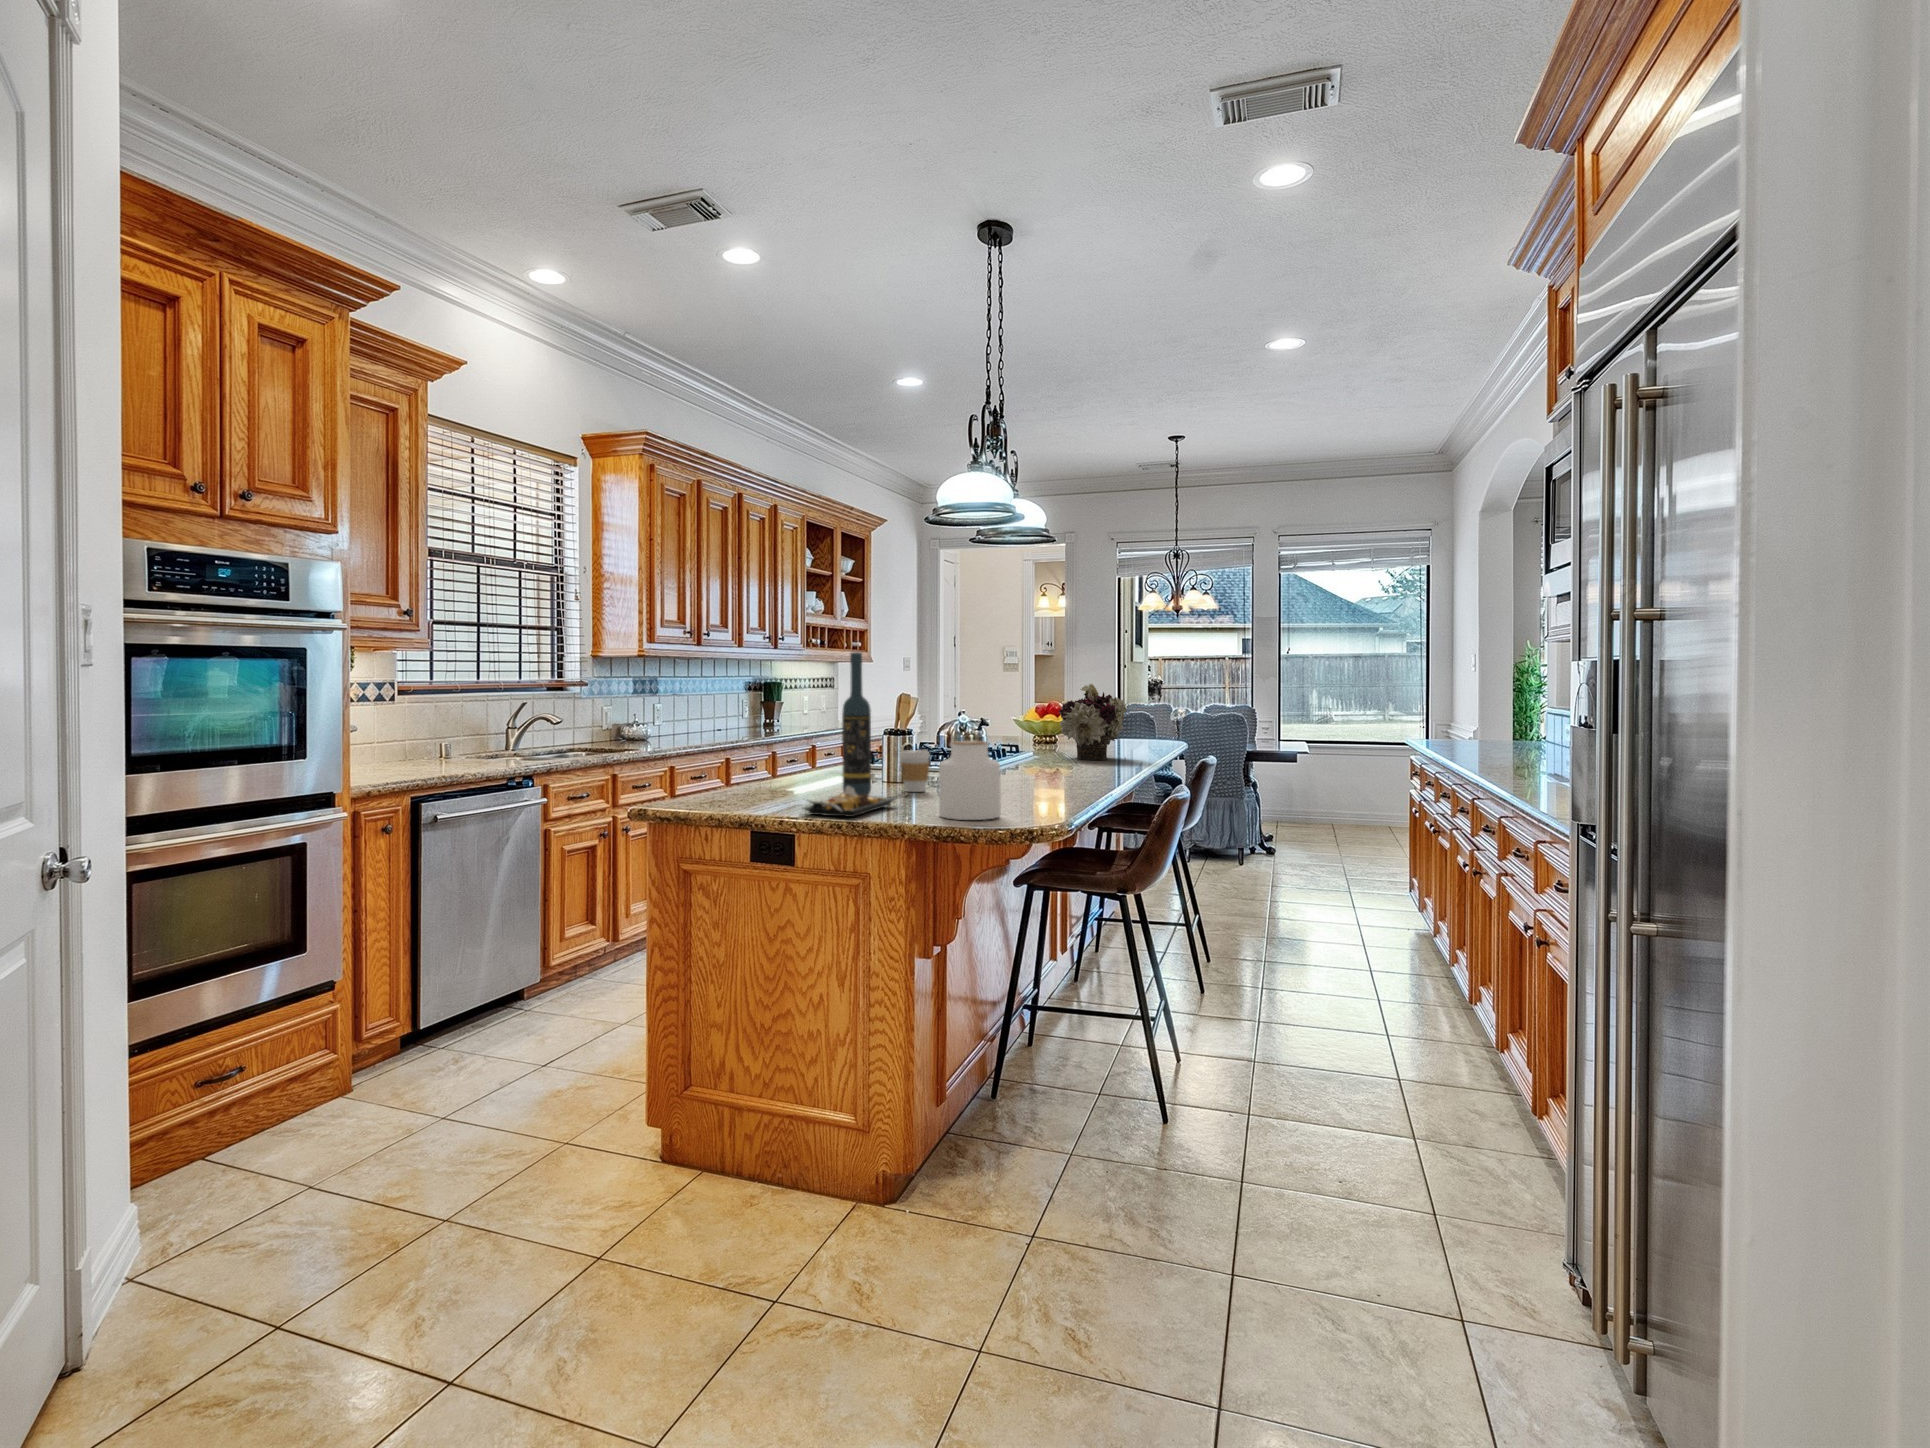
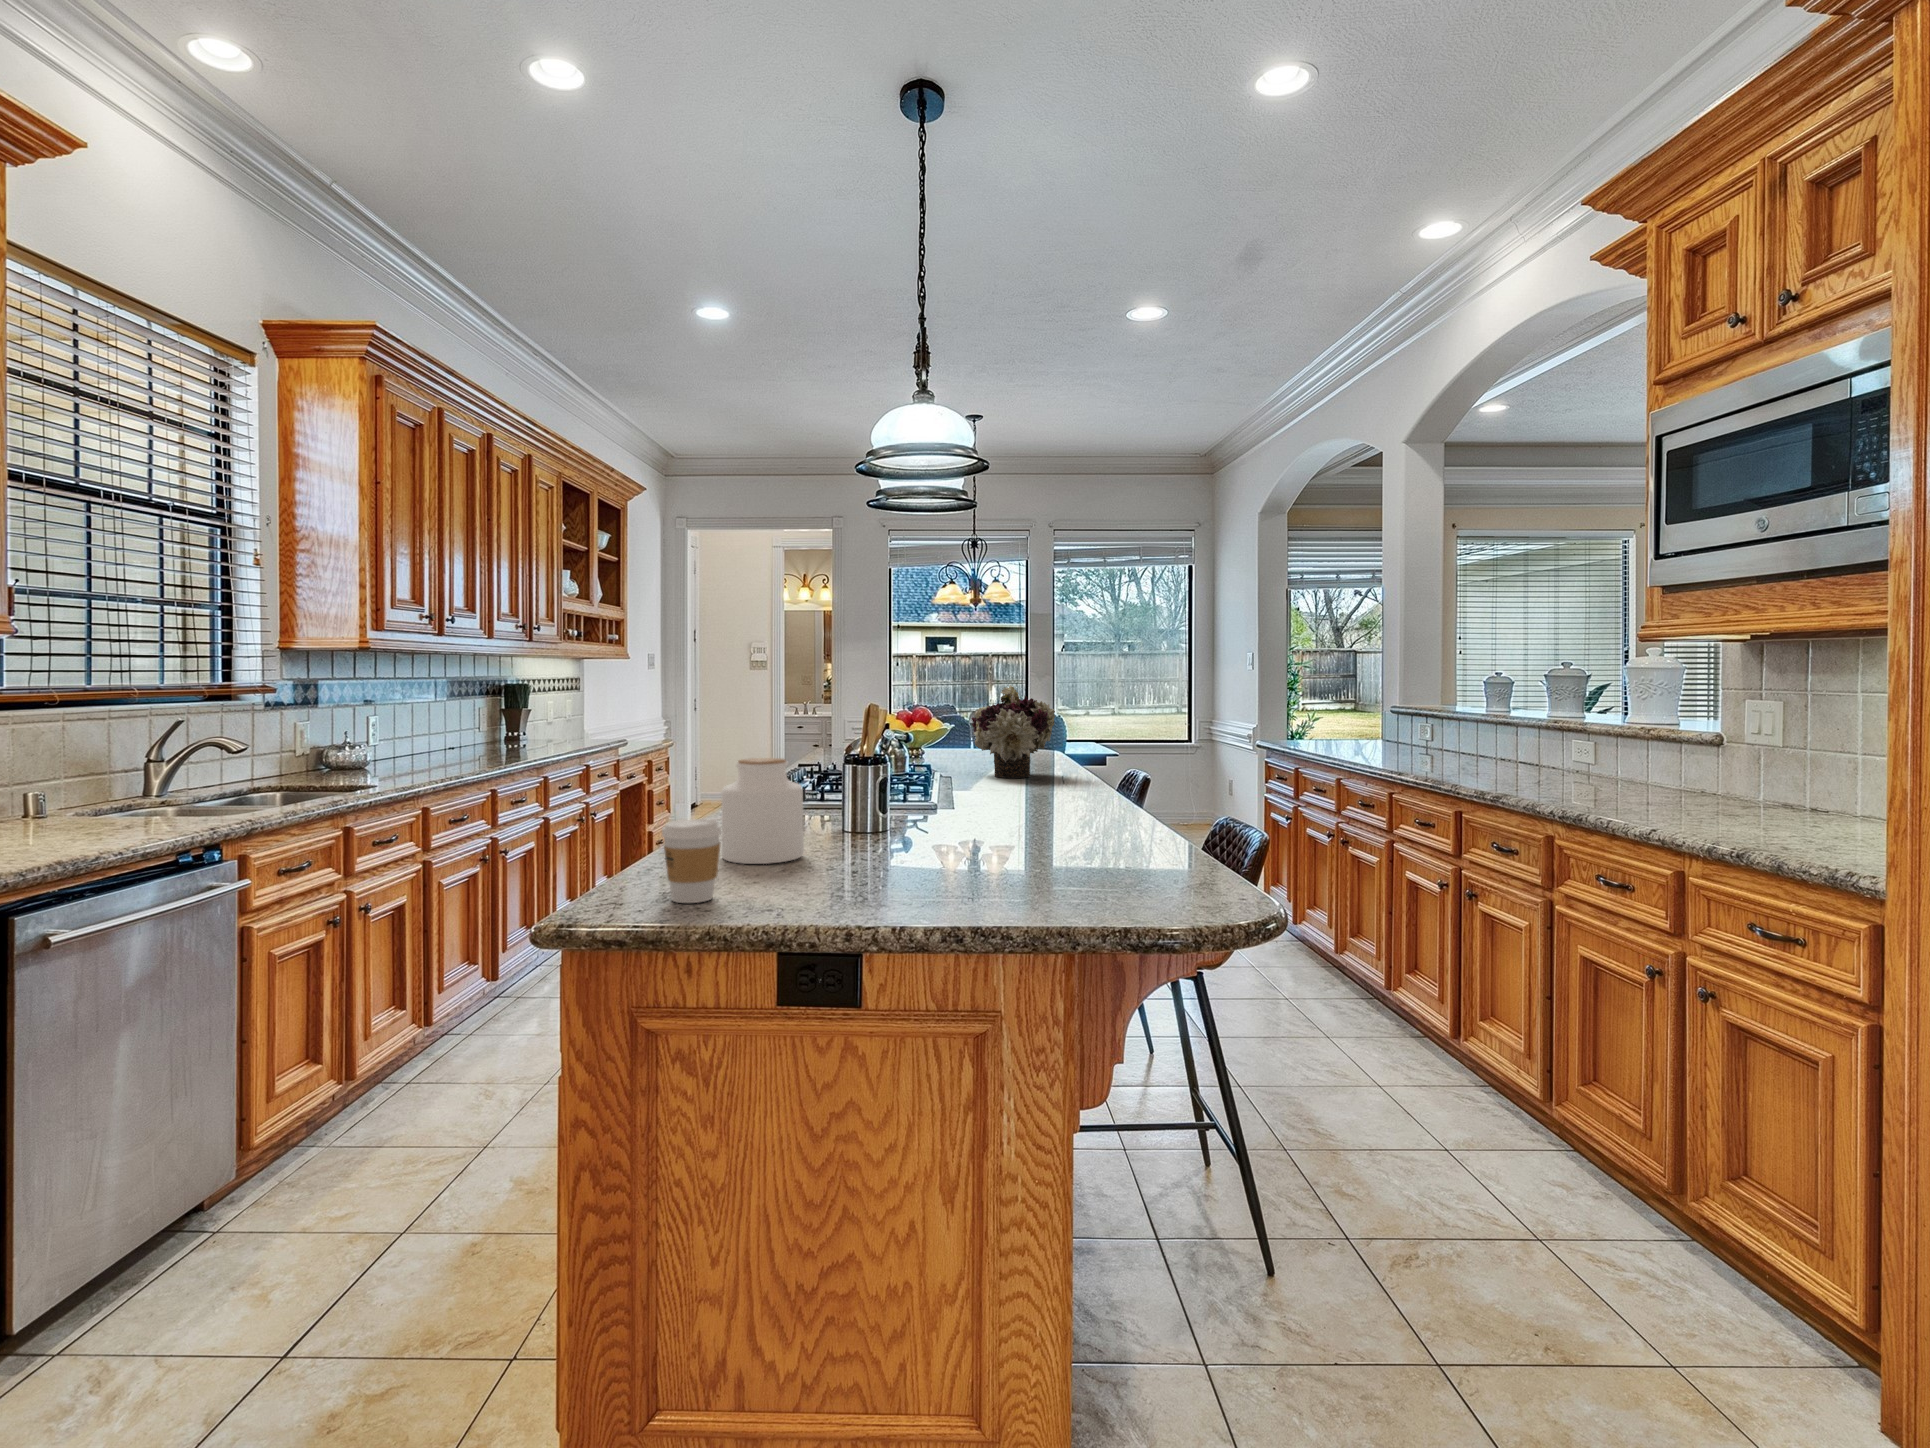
wine bottle: present [842,652,871,796] -> none [858,645,902,871]
jar: present [939,741,1001,820] -> present [722,758,804,864]
coffee cup: present [900,750,930,792] -> present [662,818,721,903]
plate: present [803,786,896,817] -> none [861,861,977,918]

